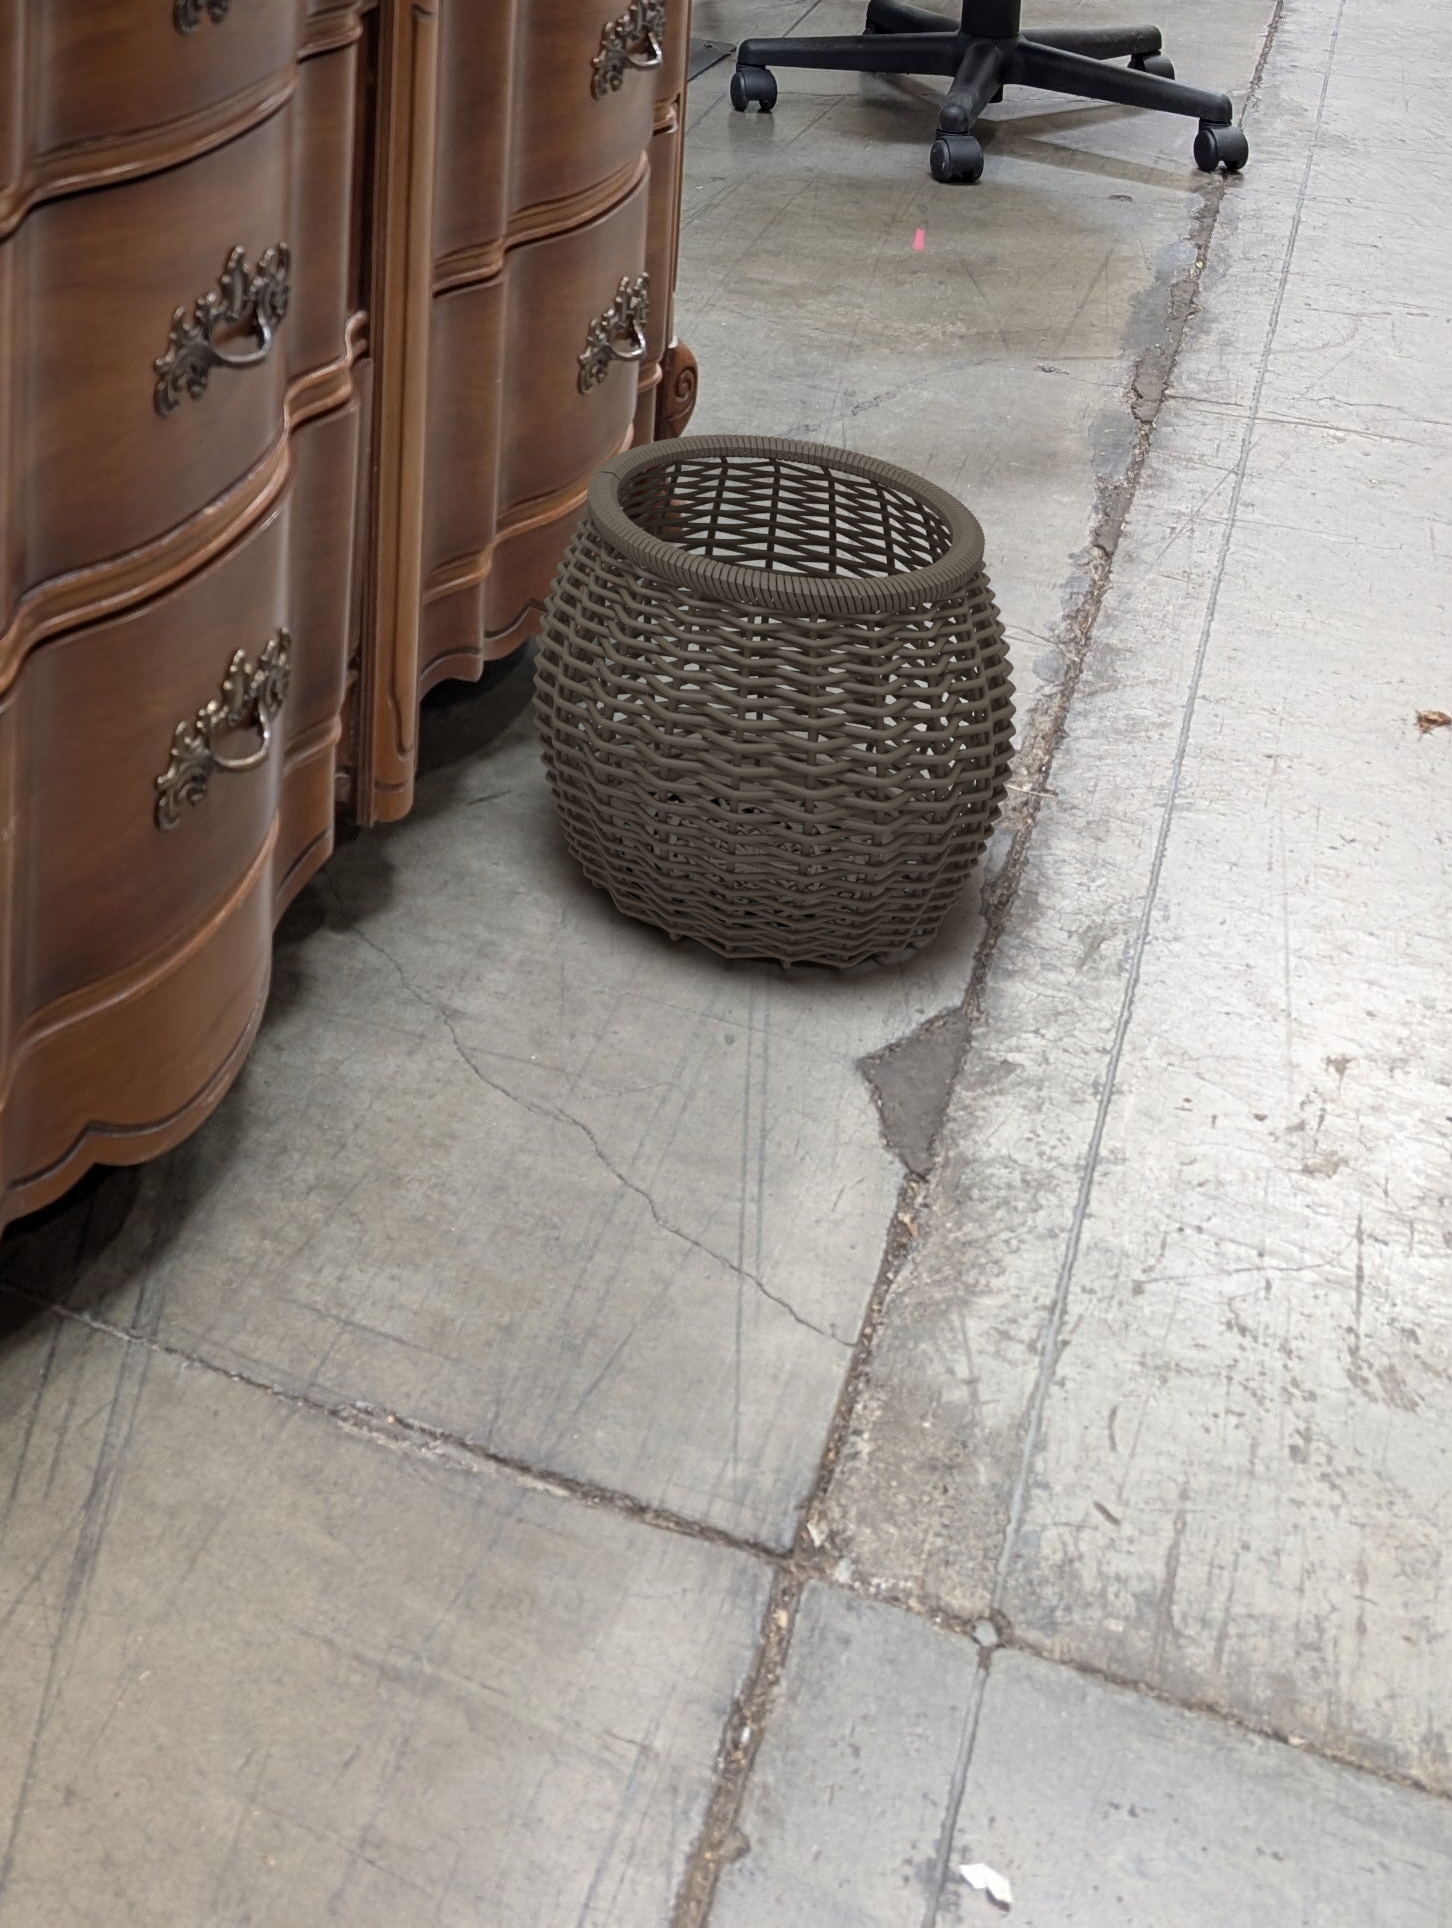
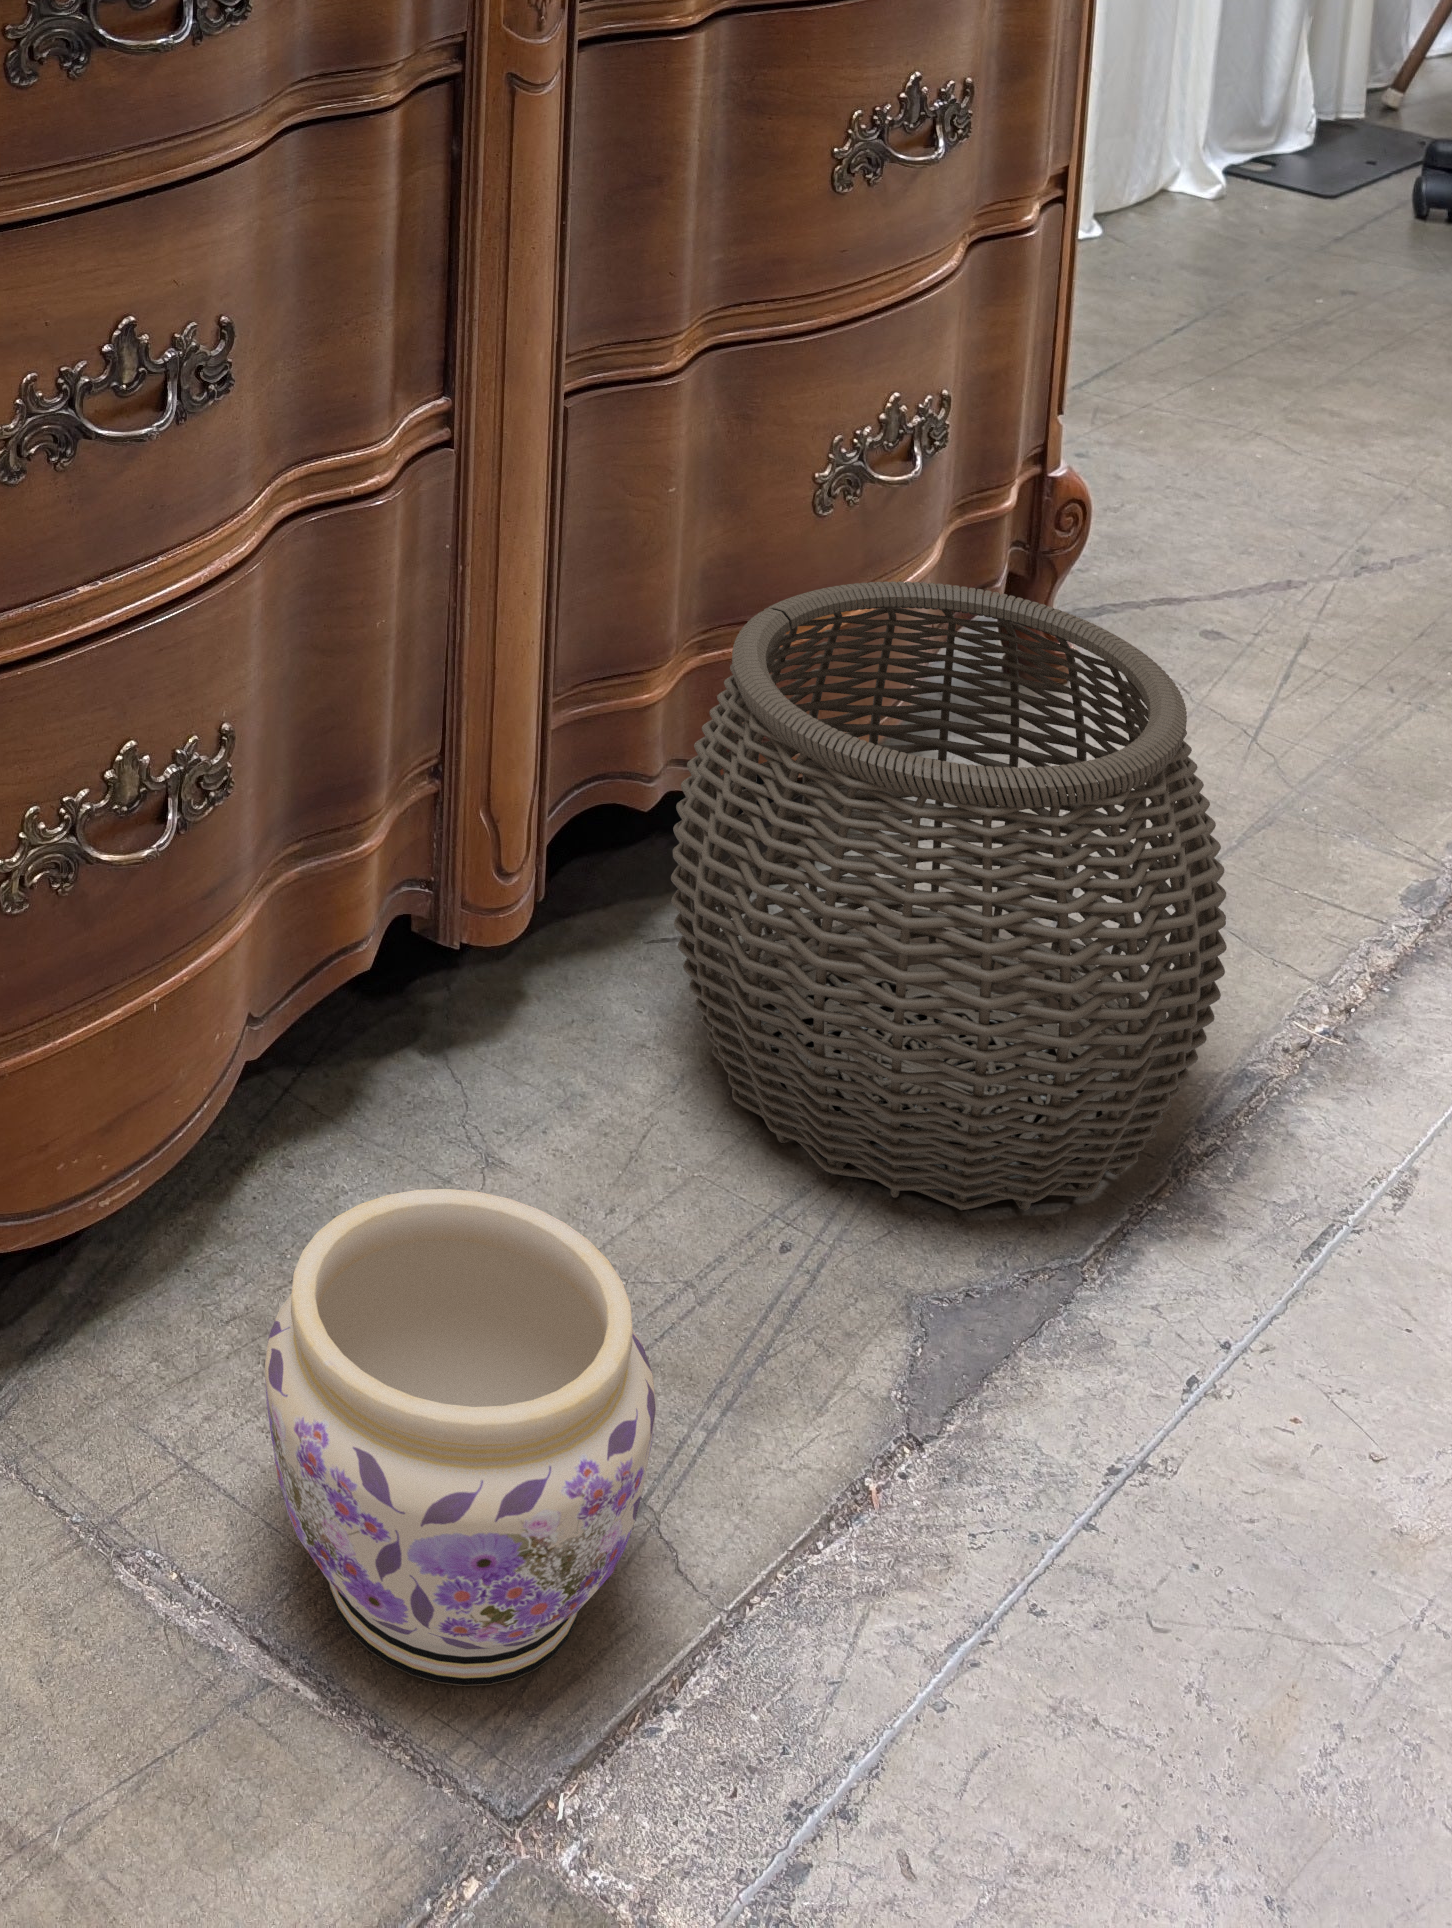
planter: none [454,1013,817,1454] -> present [265,1189,656,1686]

